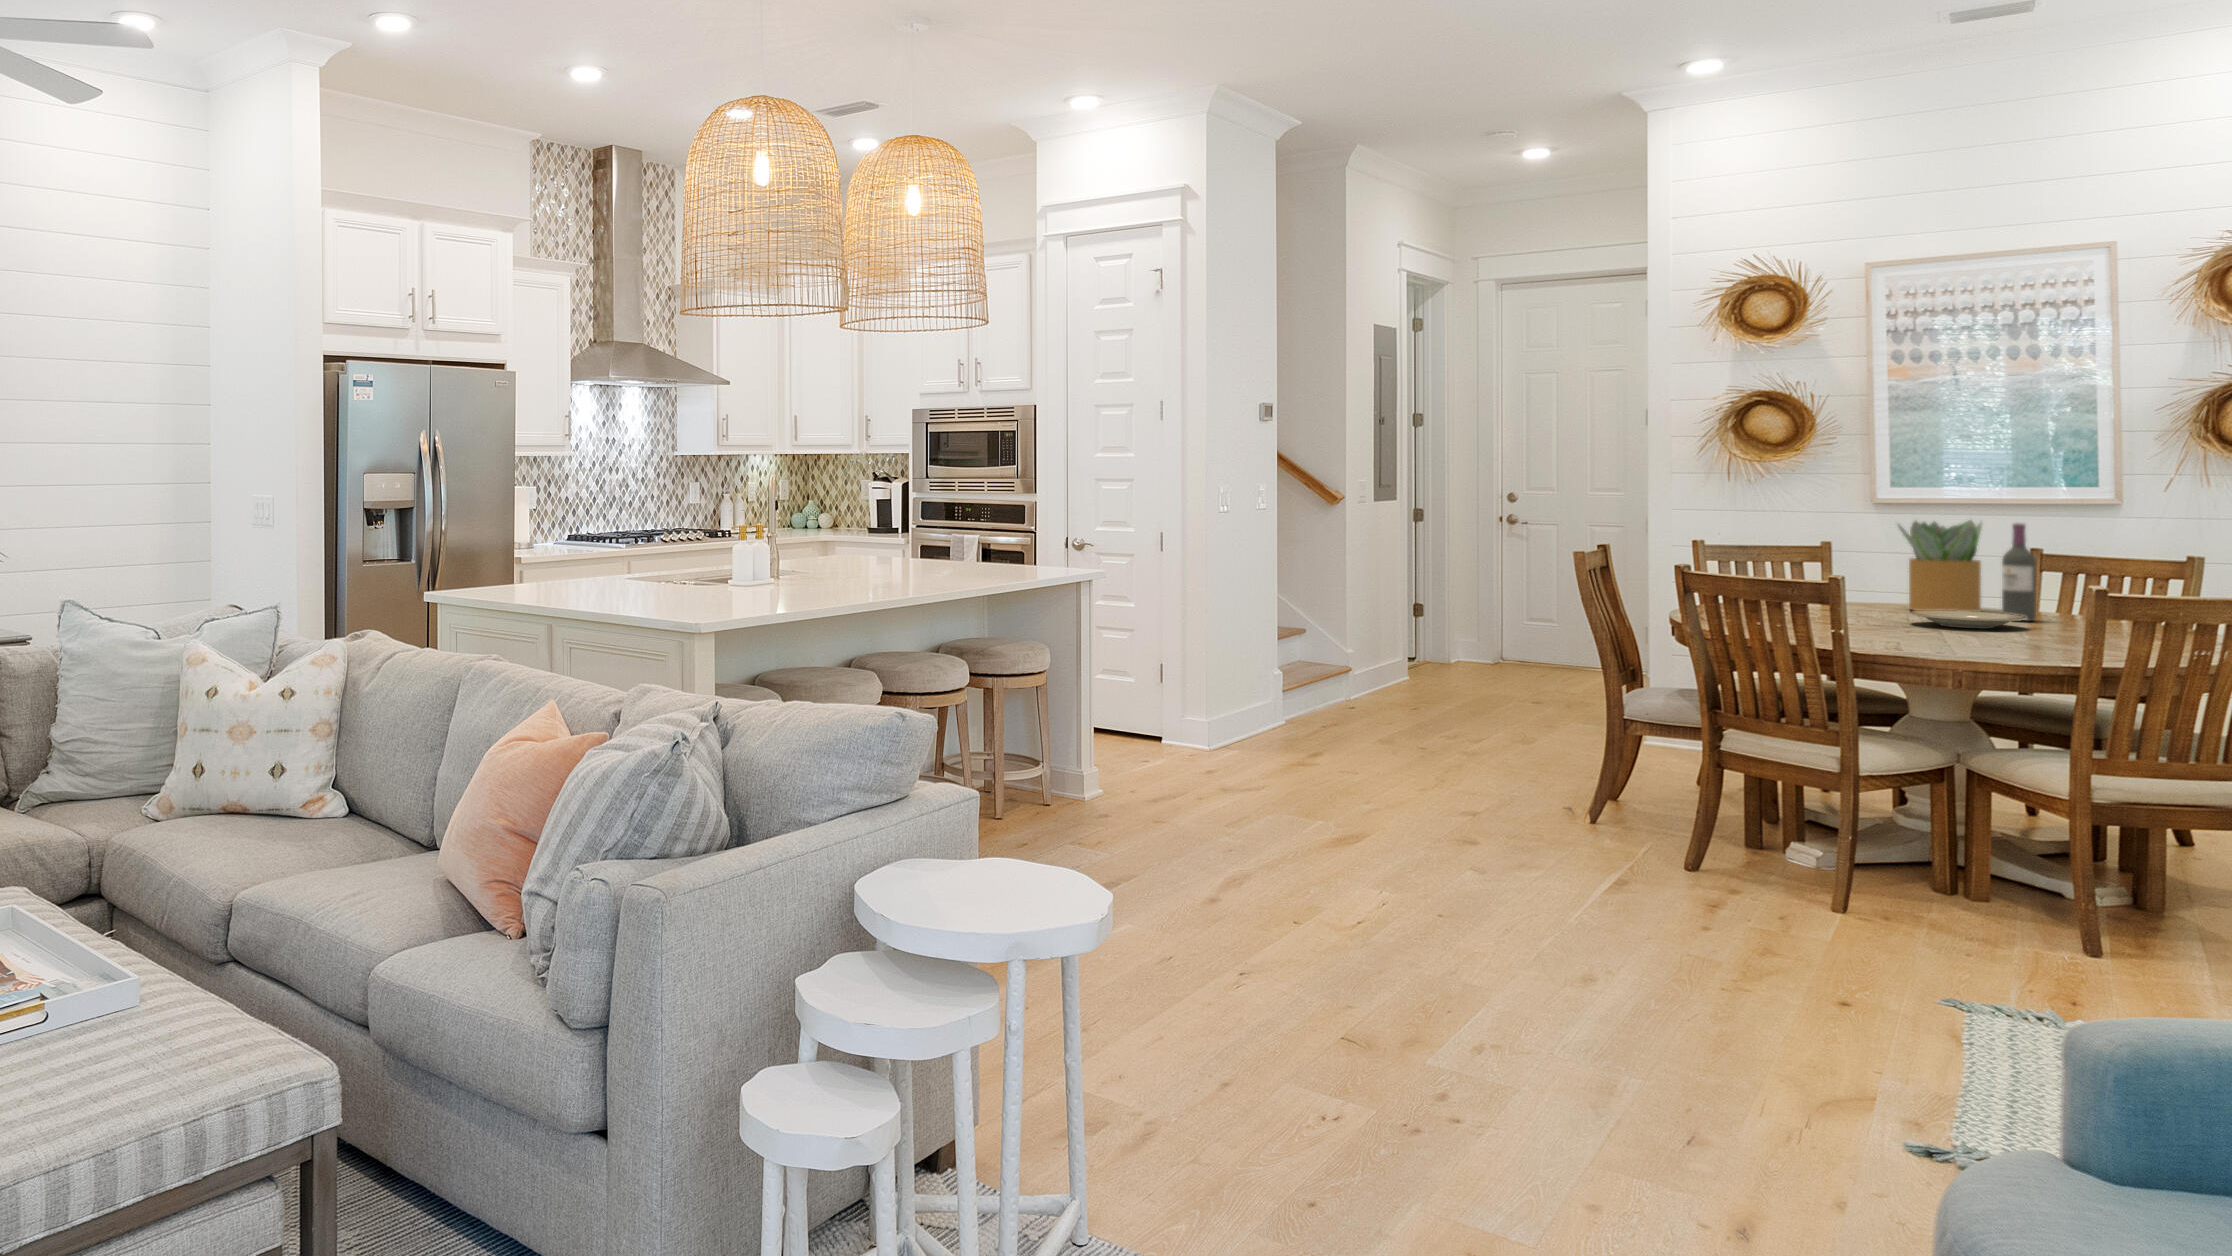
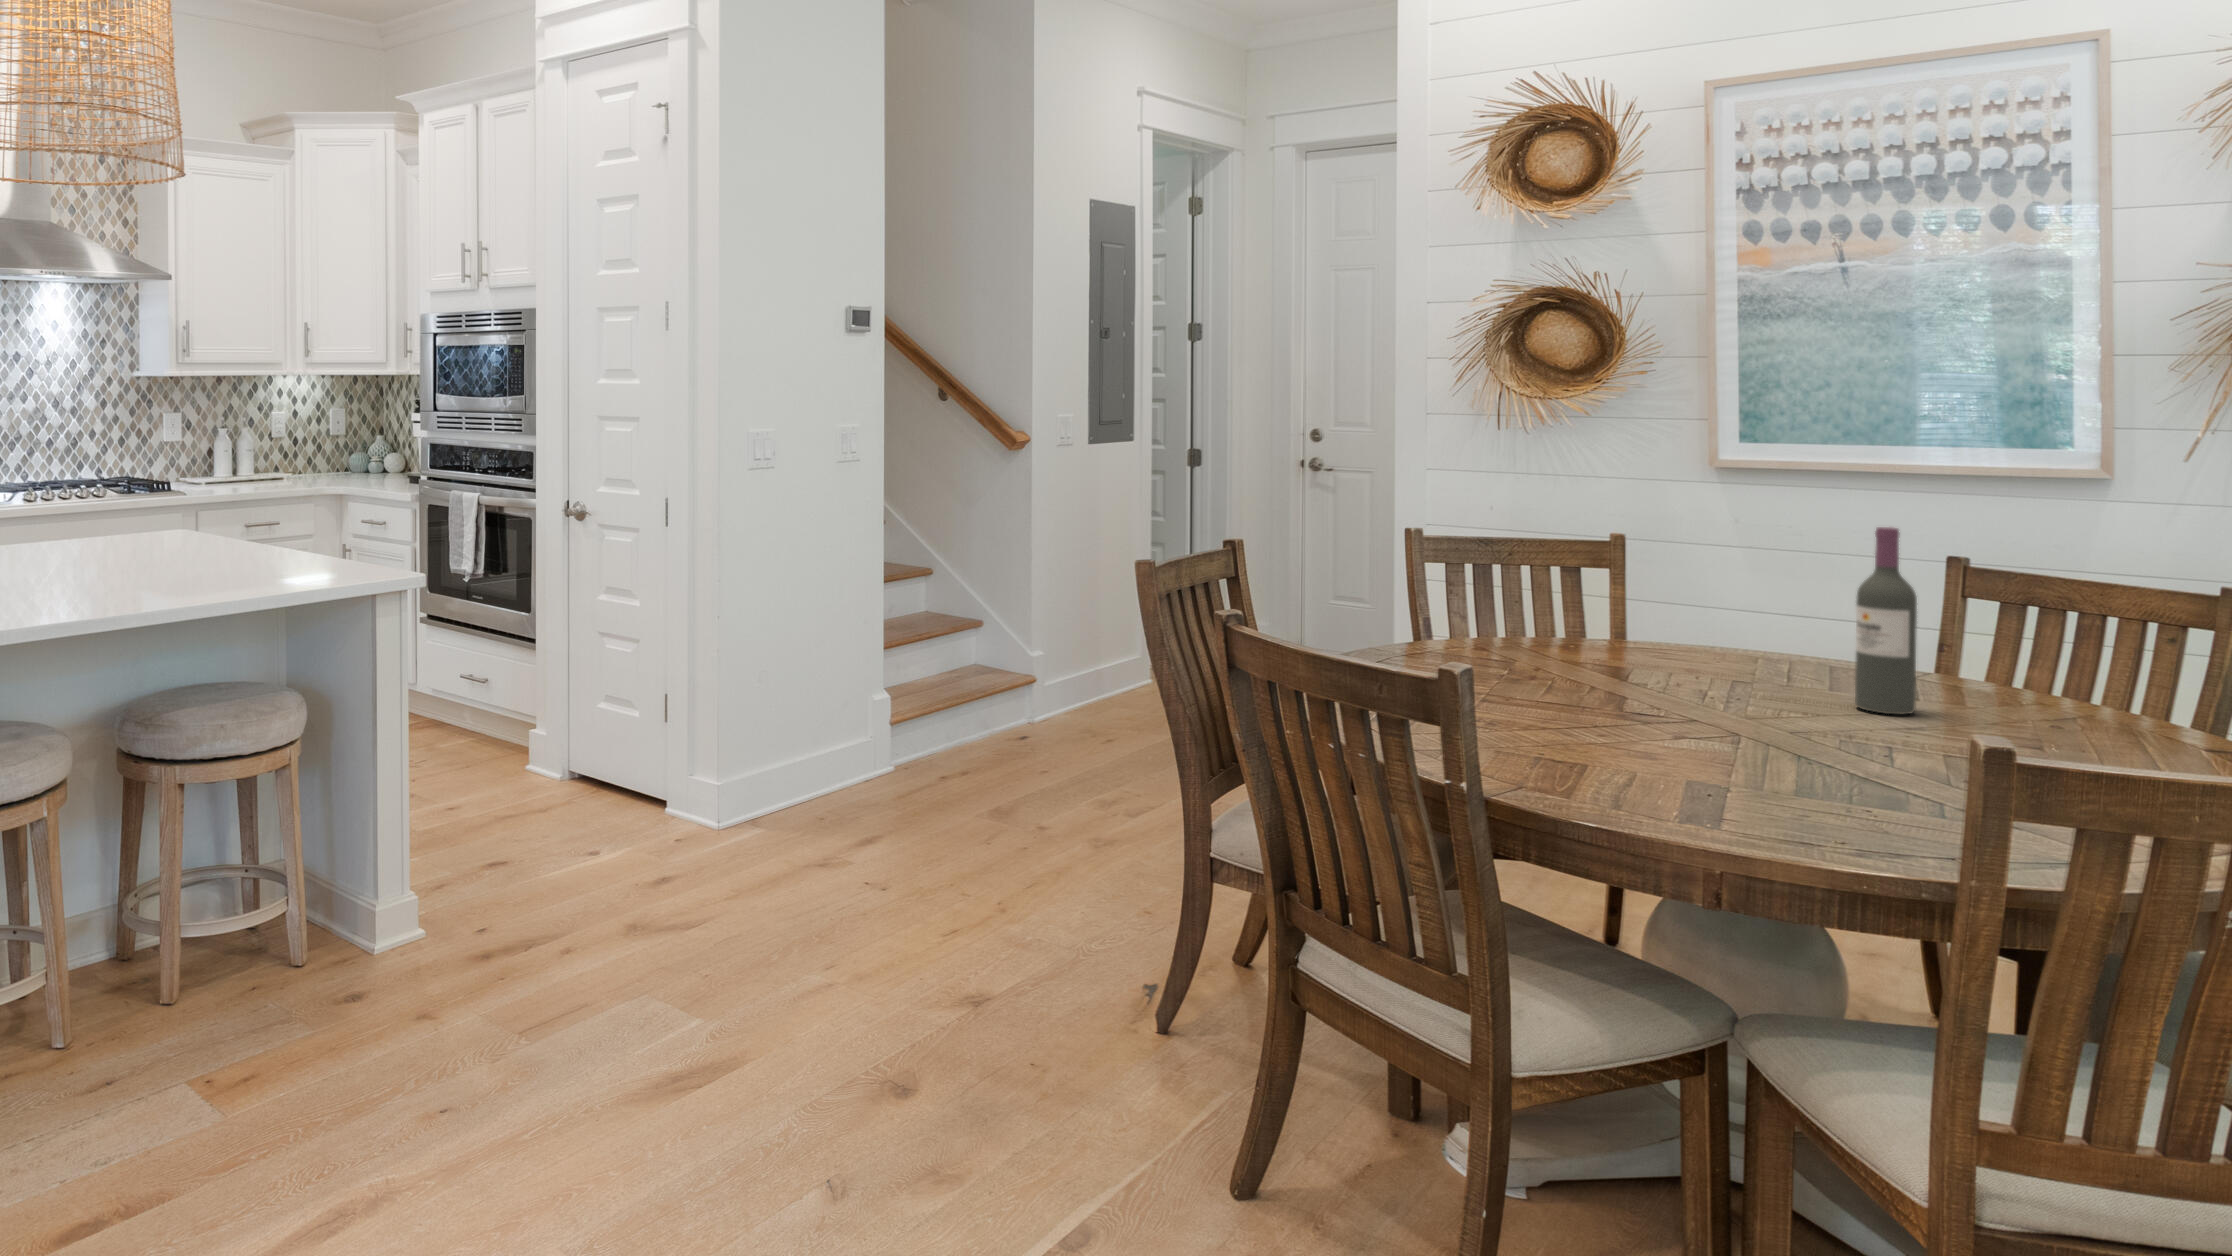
potted plant: present [1898,520,1982,612] -> none [1692,509,1838,683]
plate: present [1909,610,2027,628] -> none [1671,688,1884,737]

